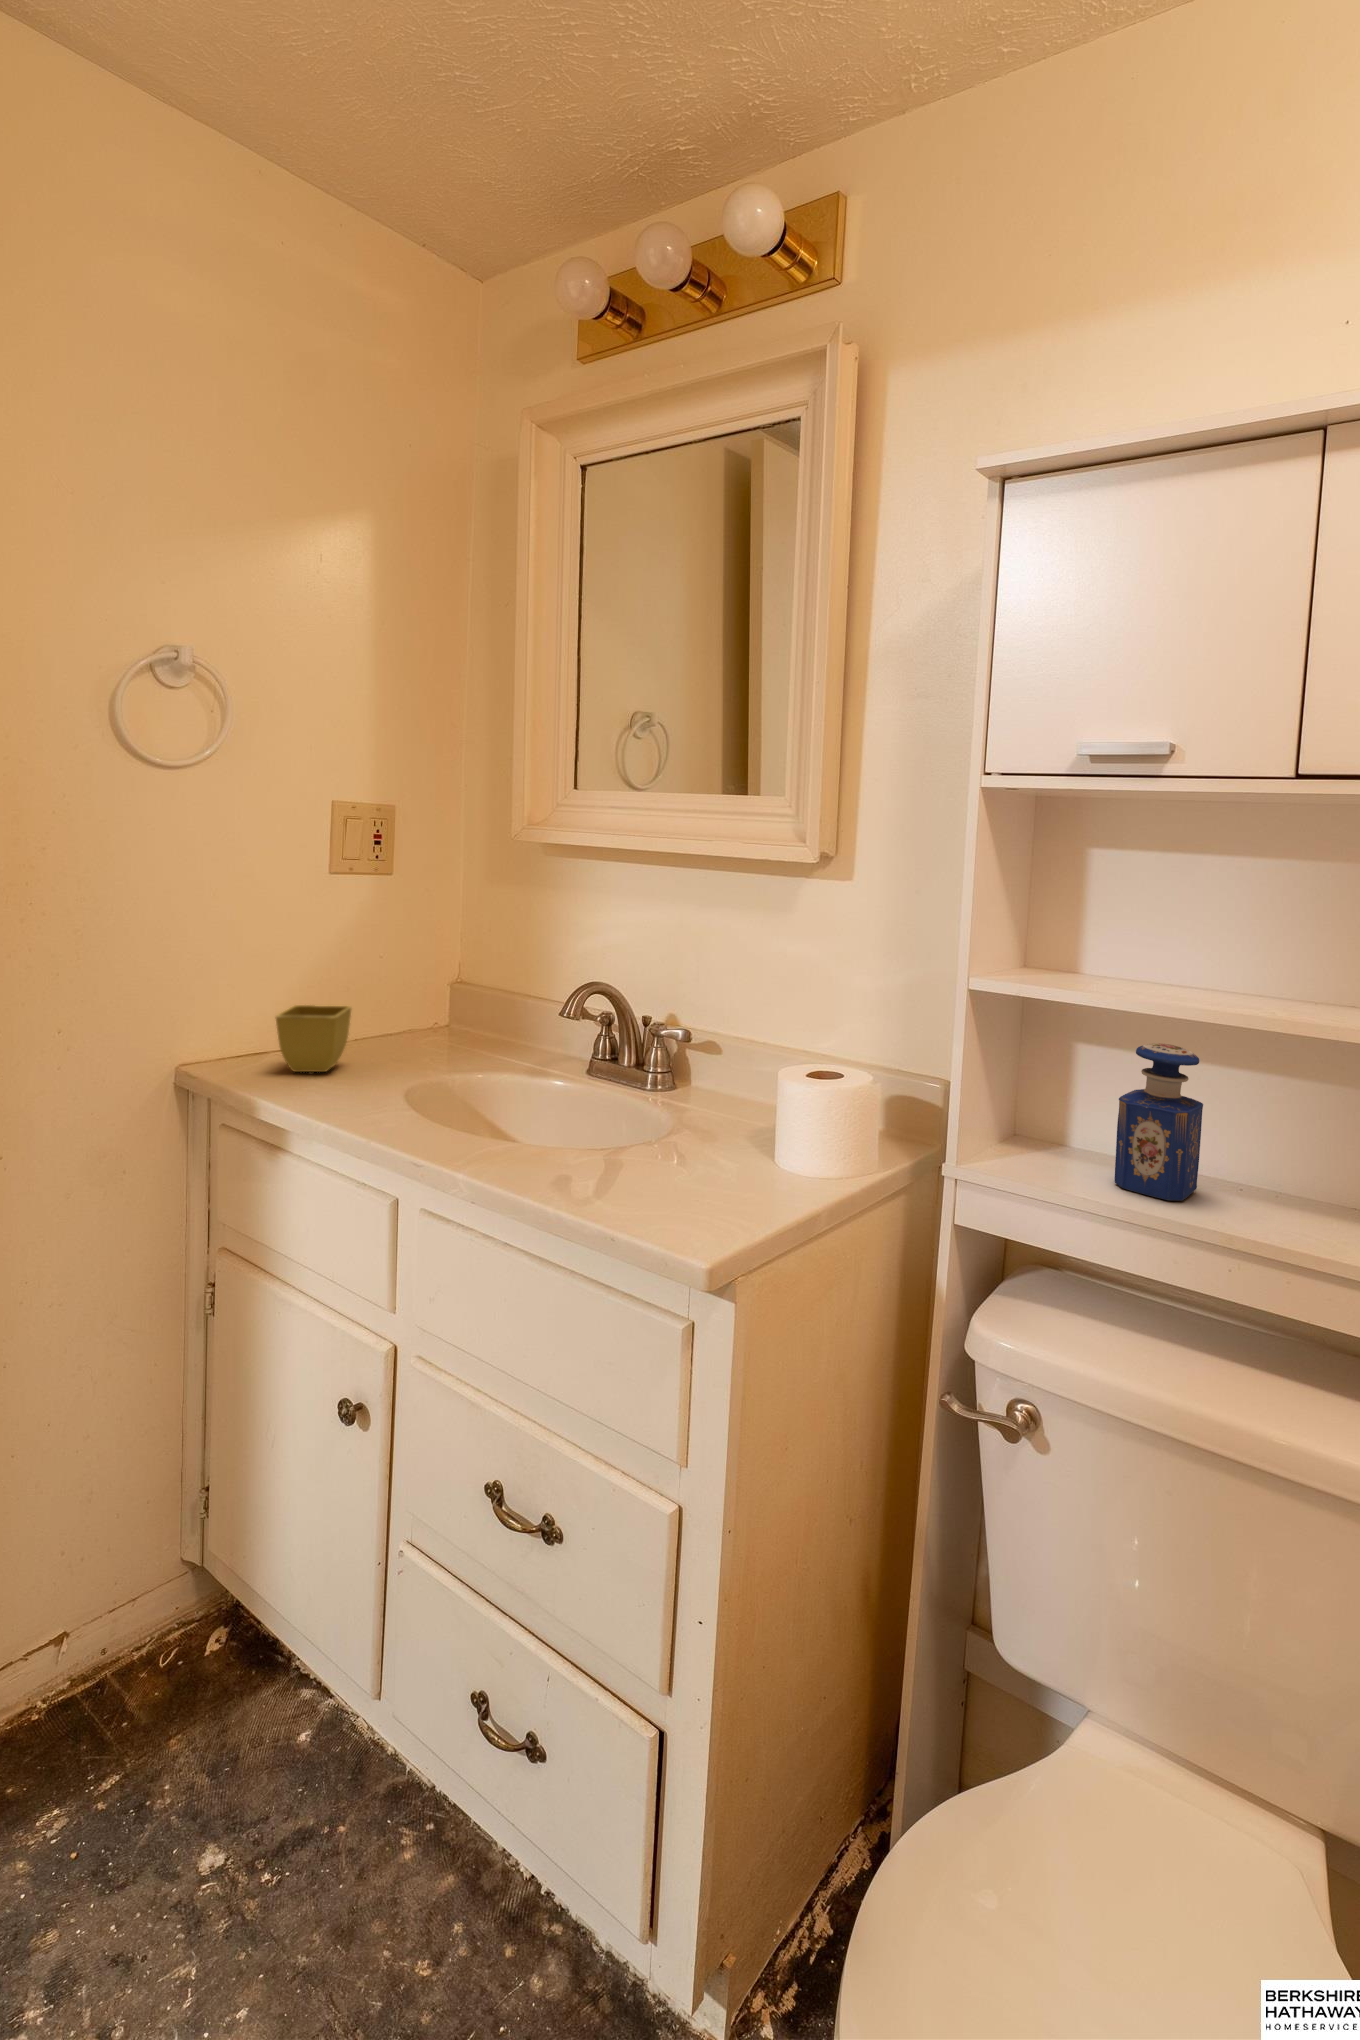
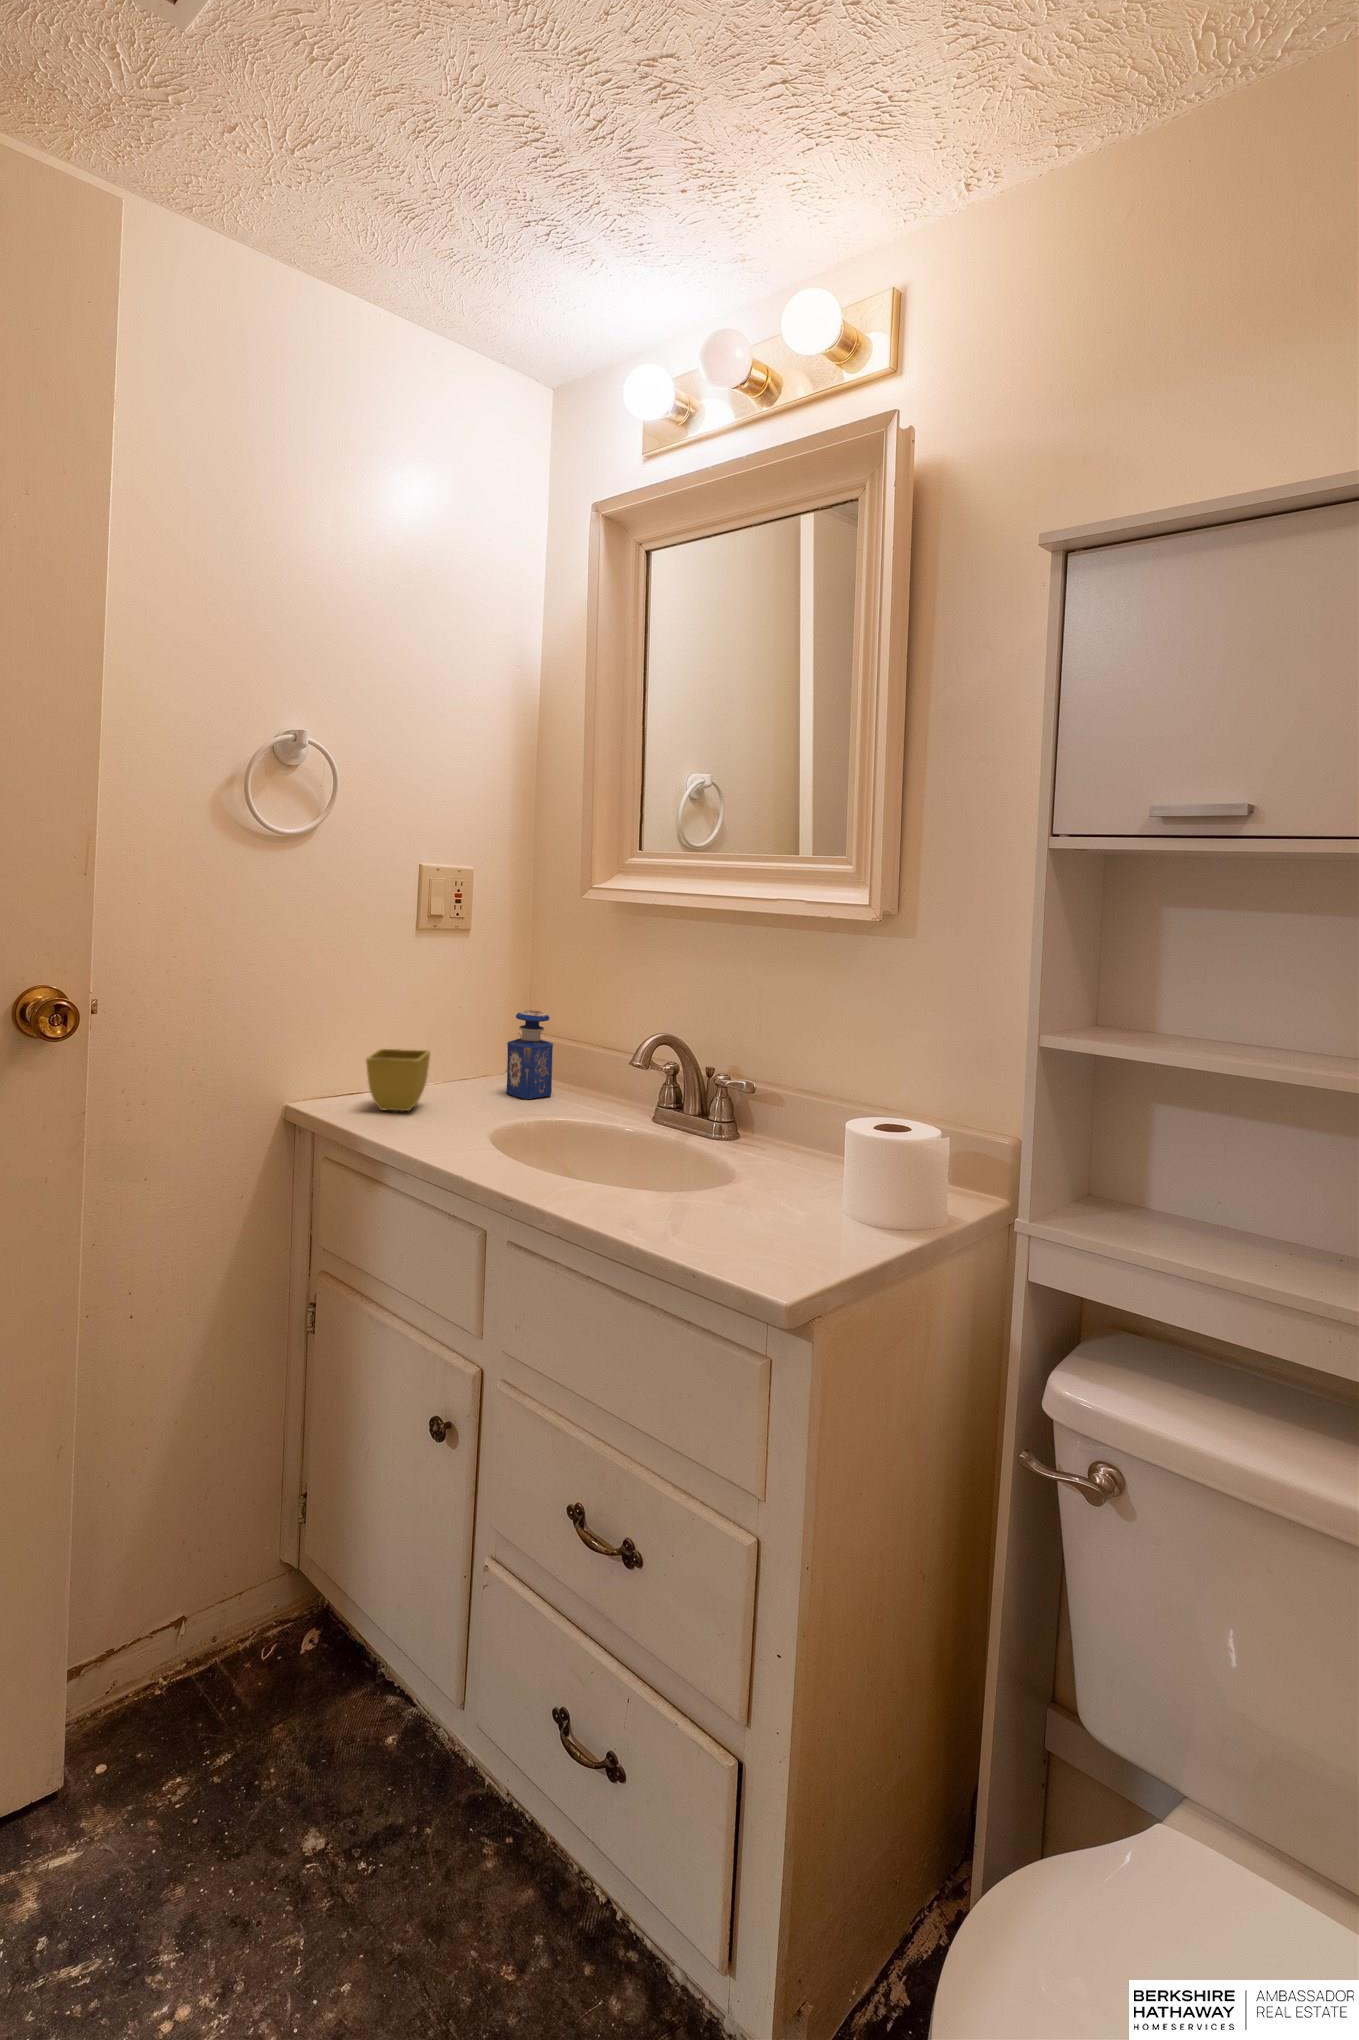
perfume bottle: present [1115,1043,1203,1200] -> present [506,1010,553,1099]

